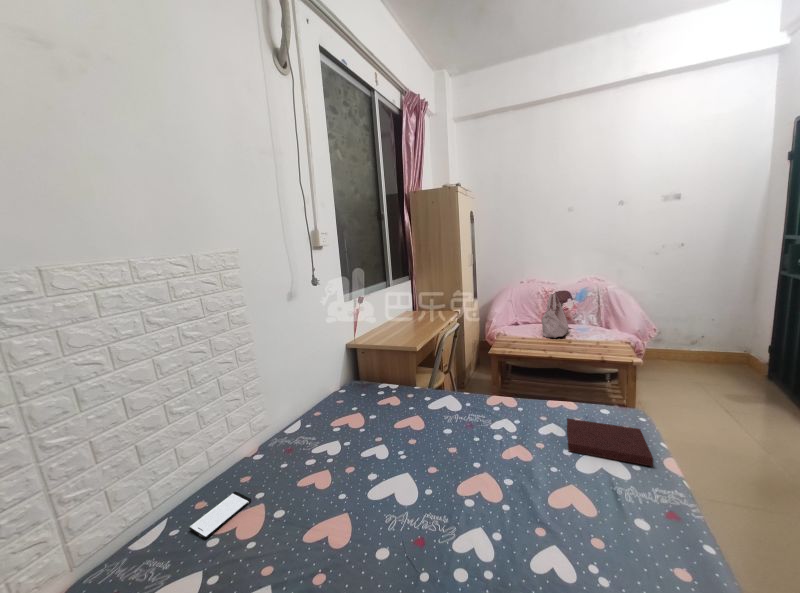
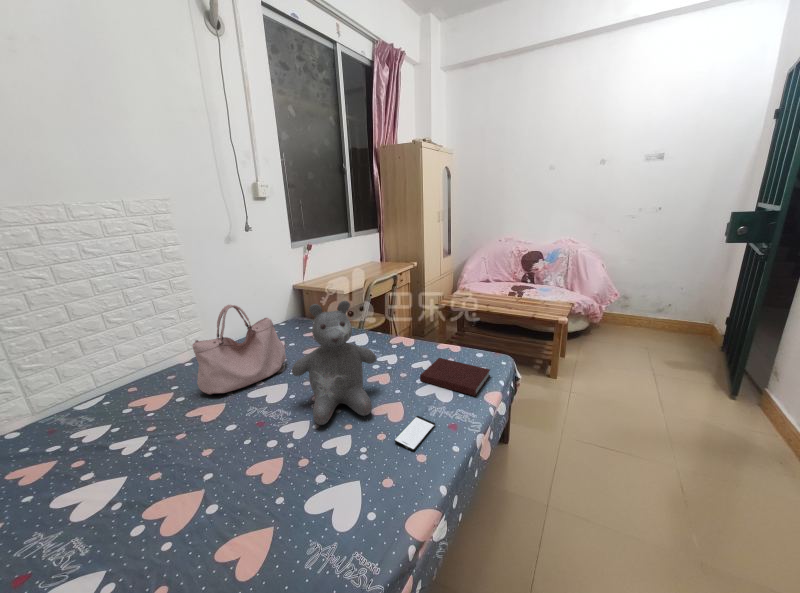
handbag: present [542,293,568,338] -> present [192,305,286,394]
teddy bear: none [442,361,560,534] -> present [291,301,376,425]
smartphone: present [189,491,251,539] -> present [394,416,435,451]

